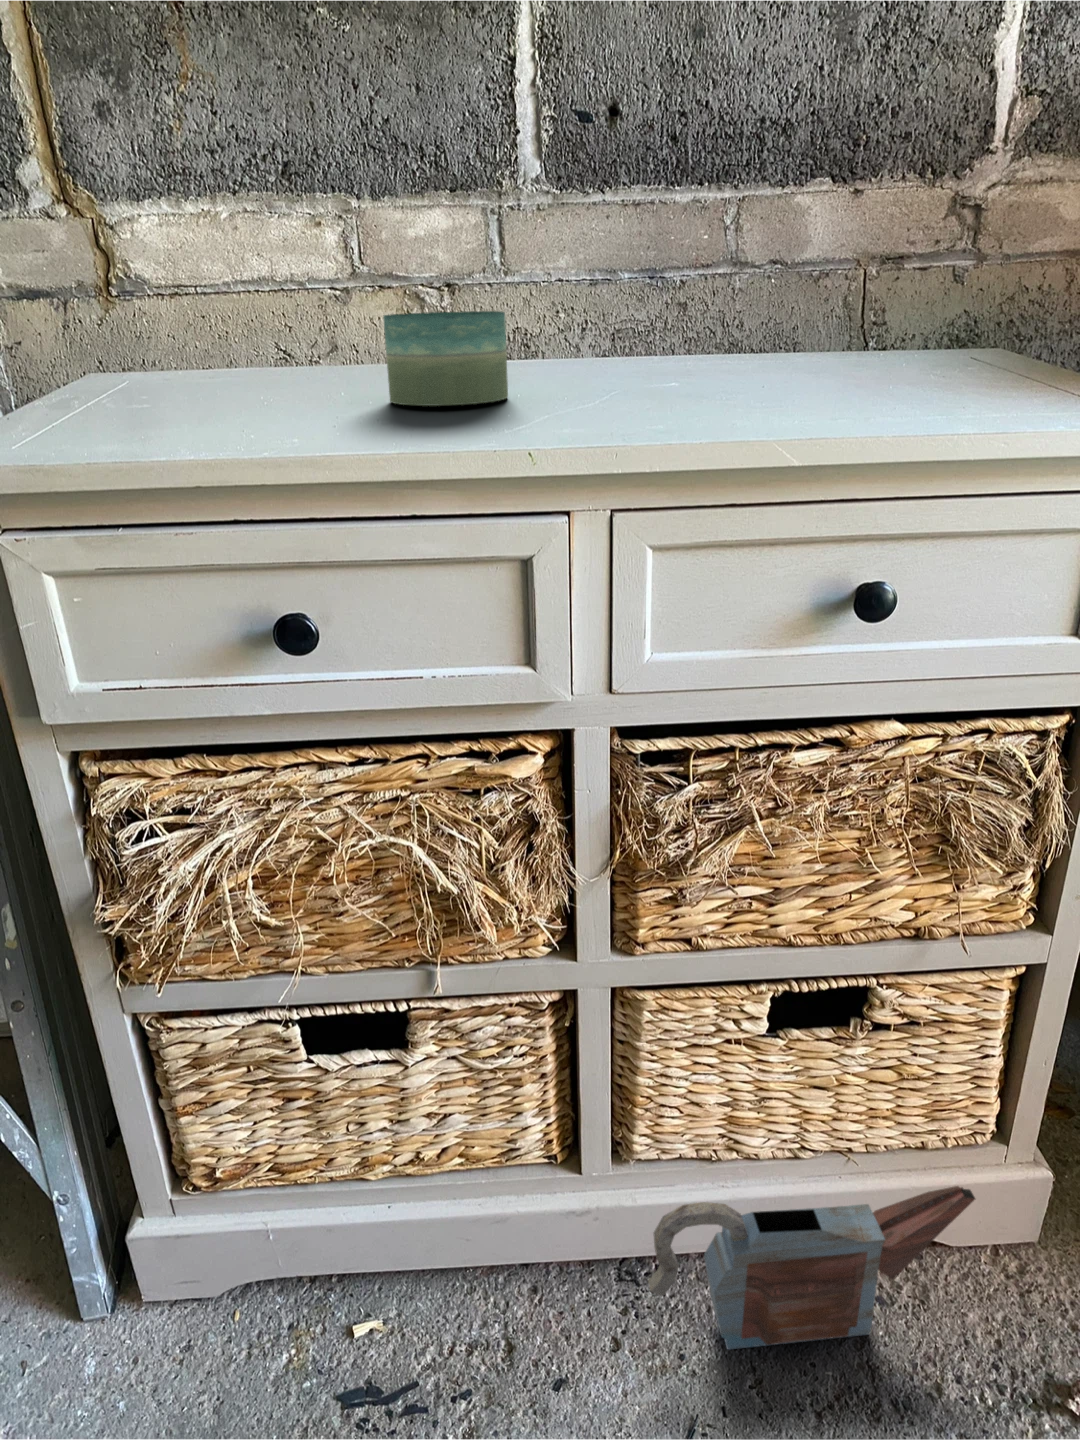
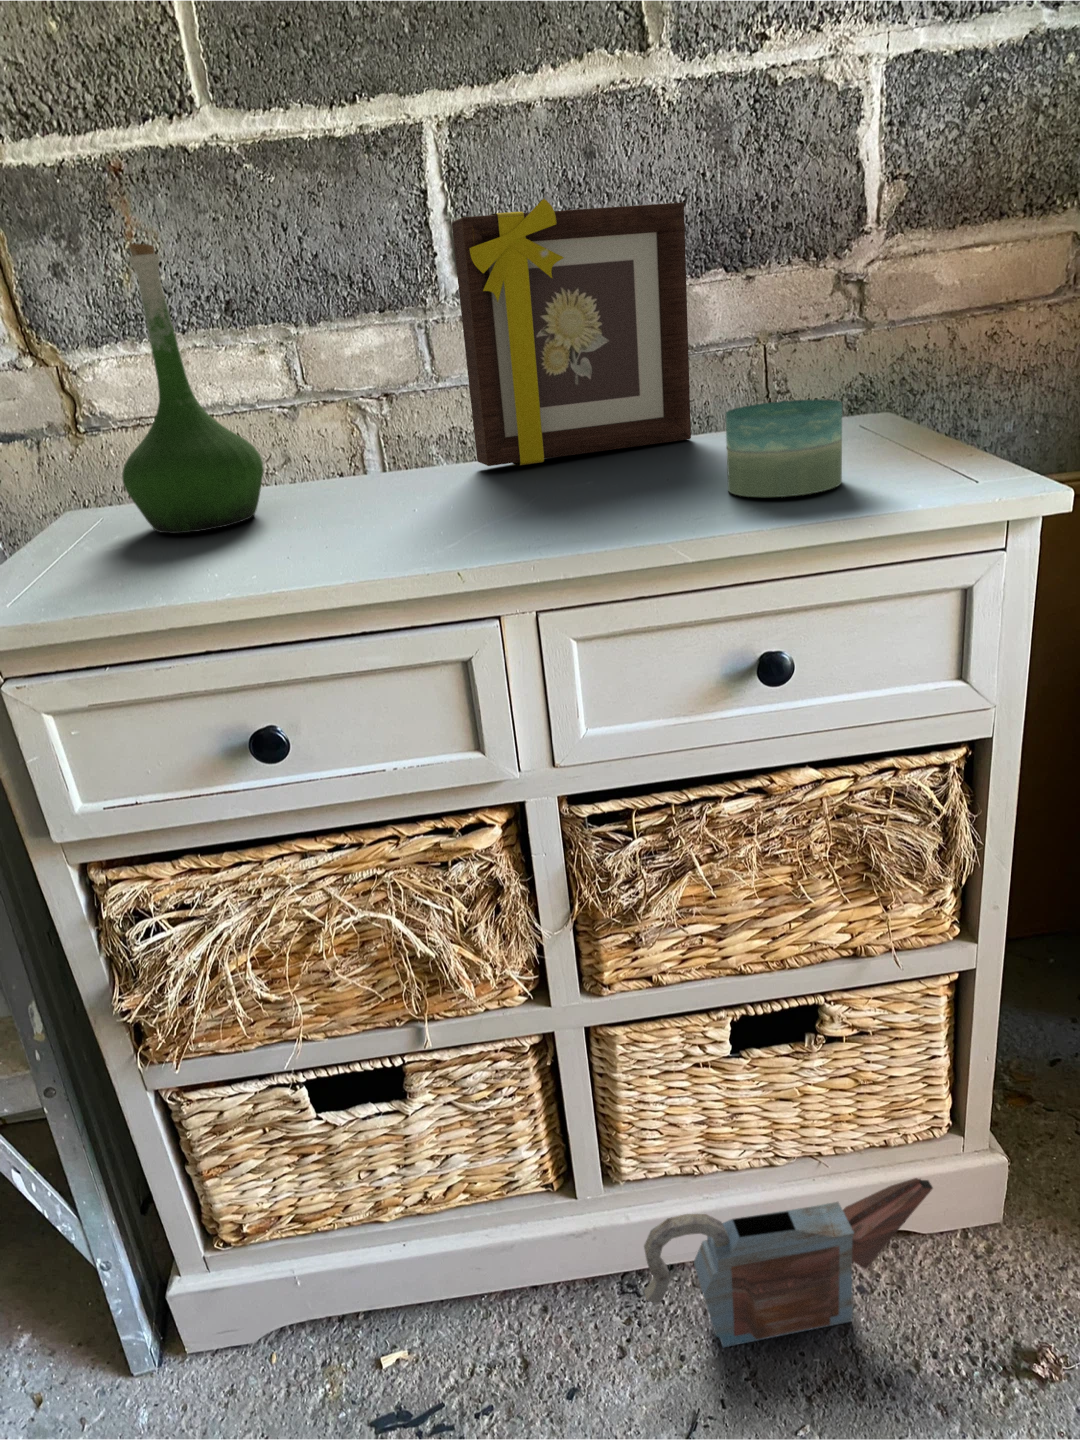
vase: none [154,60,311,400] -> present [122,243,263,533]
picture frame: none [544,64,802,368] -> present [452,199,691,466]
candle: present [383,311,508,406] -> present [725,399,842,497]

